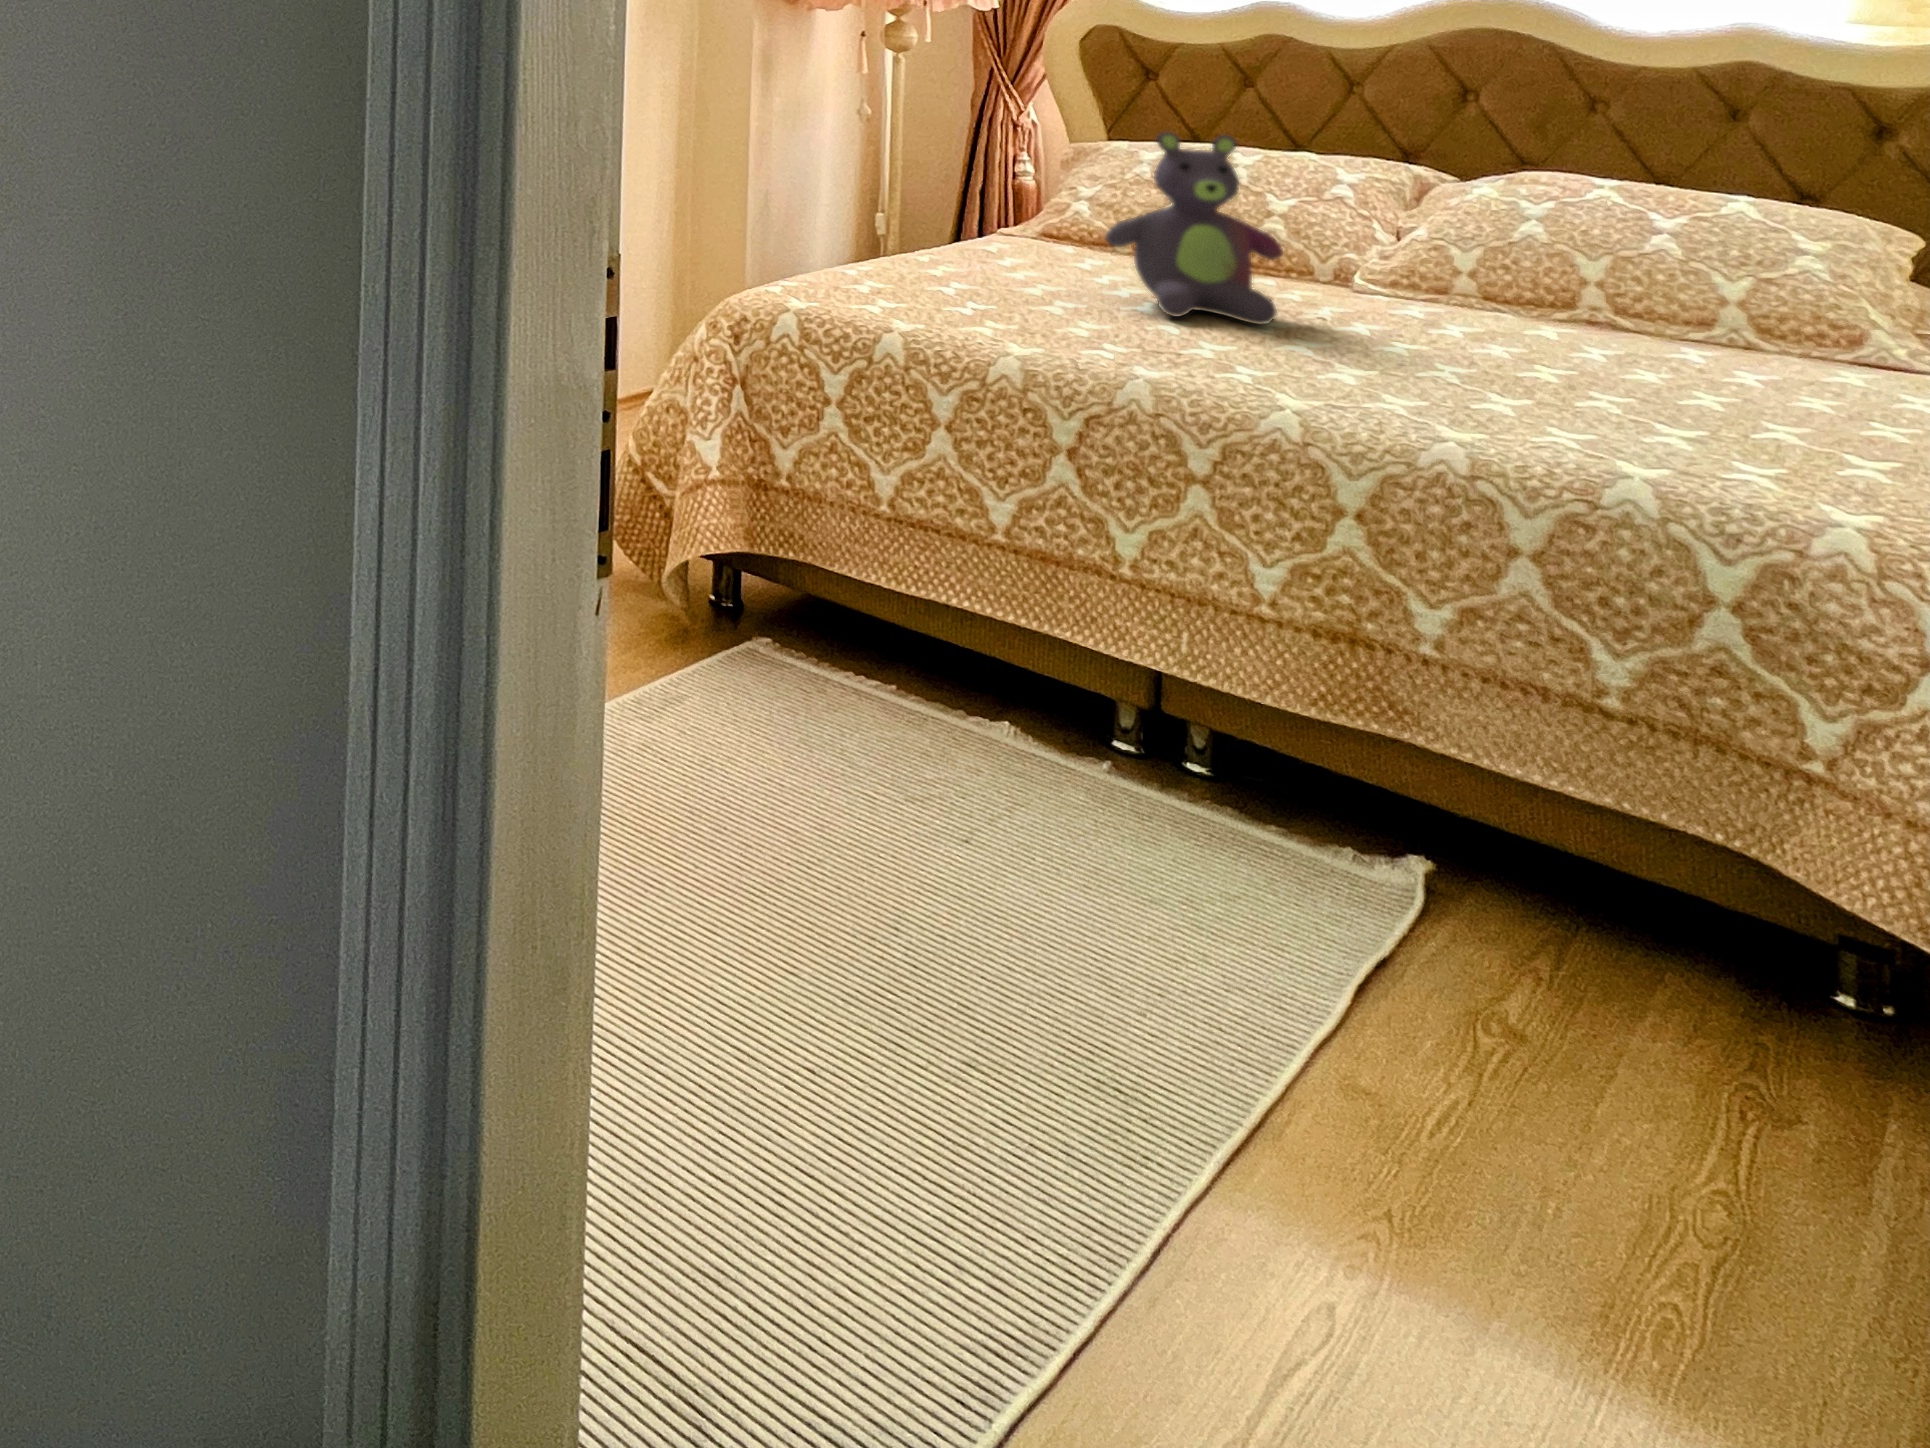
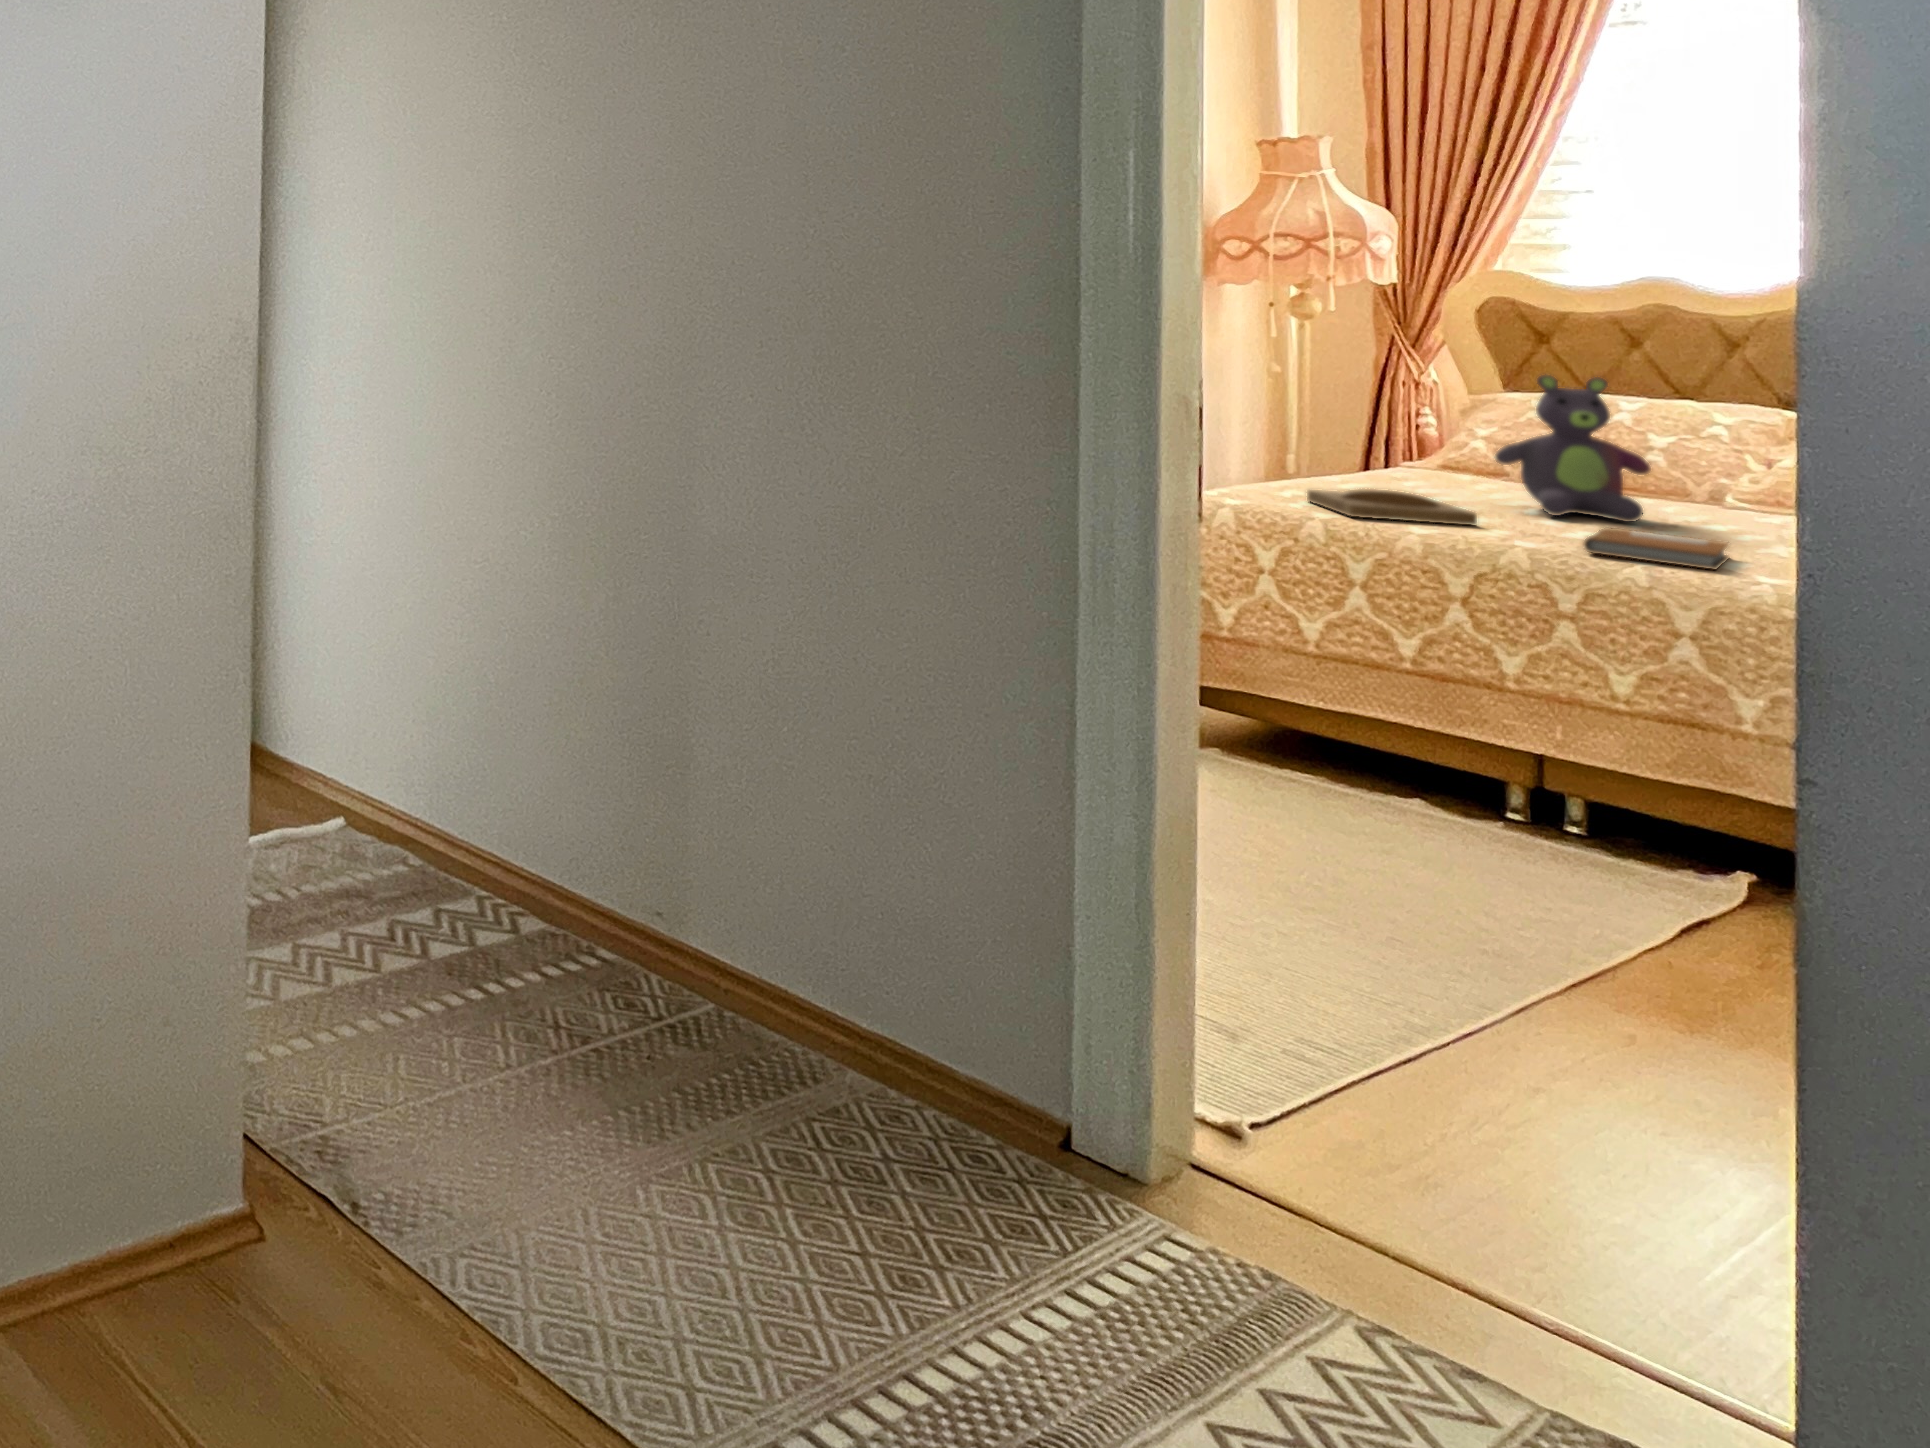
tray: none [888,284,1087,339] -> present [1307,489,1477,526]
notebook: none [1220,346,1393,418] -> present [1584,528,1729,570]

